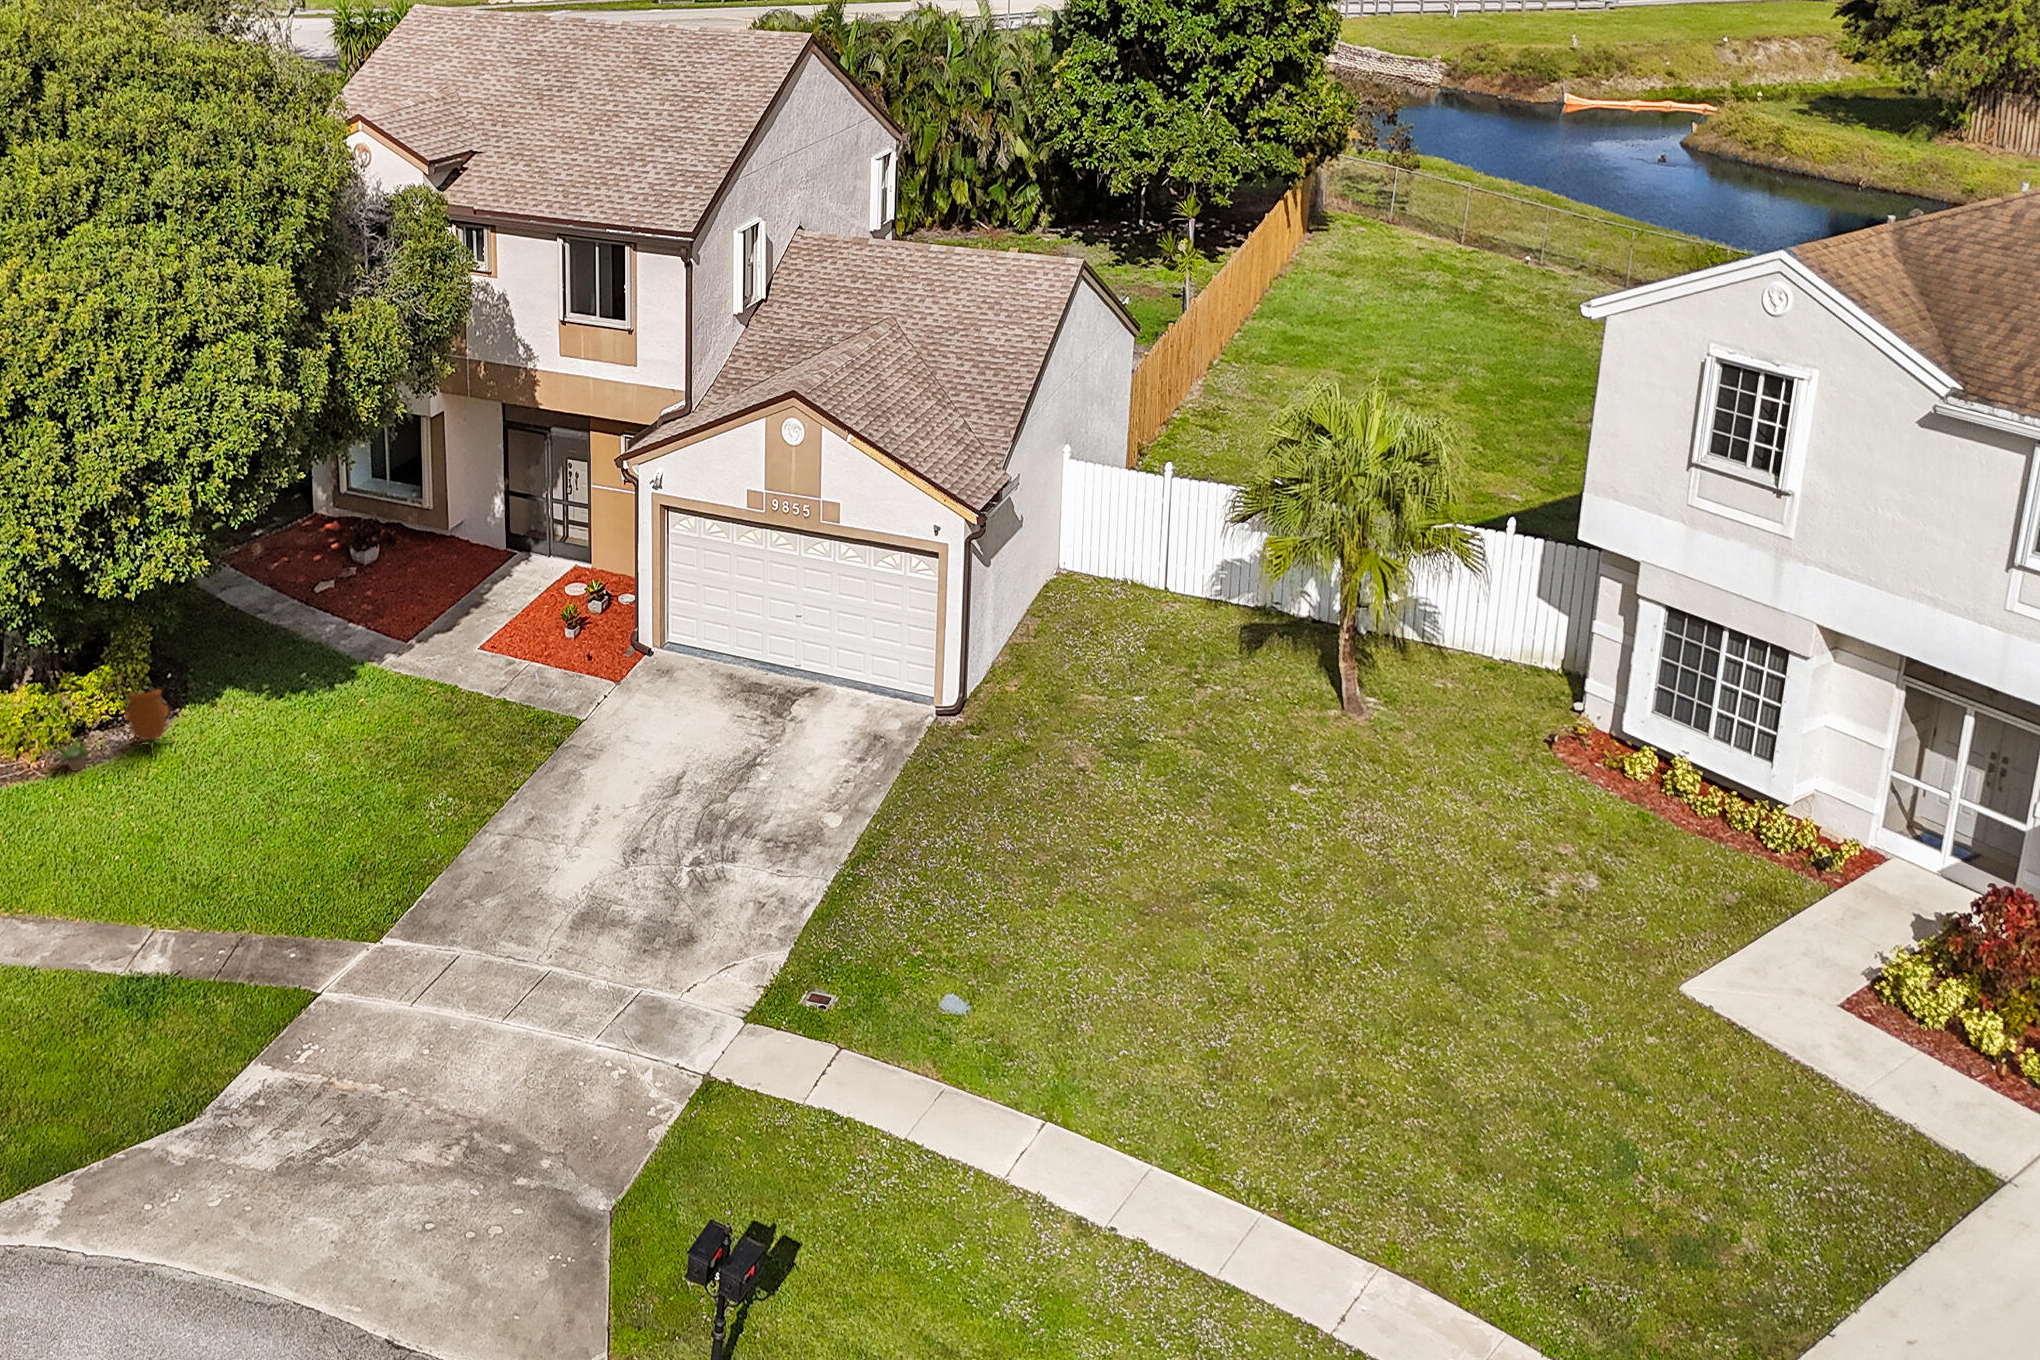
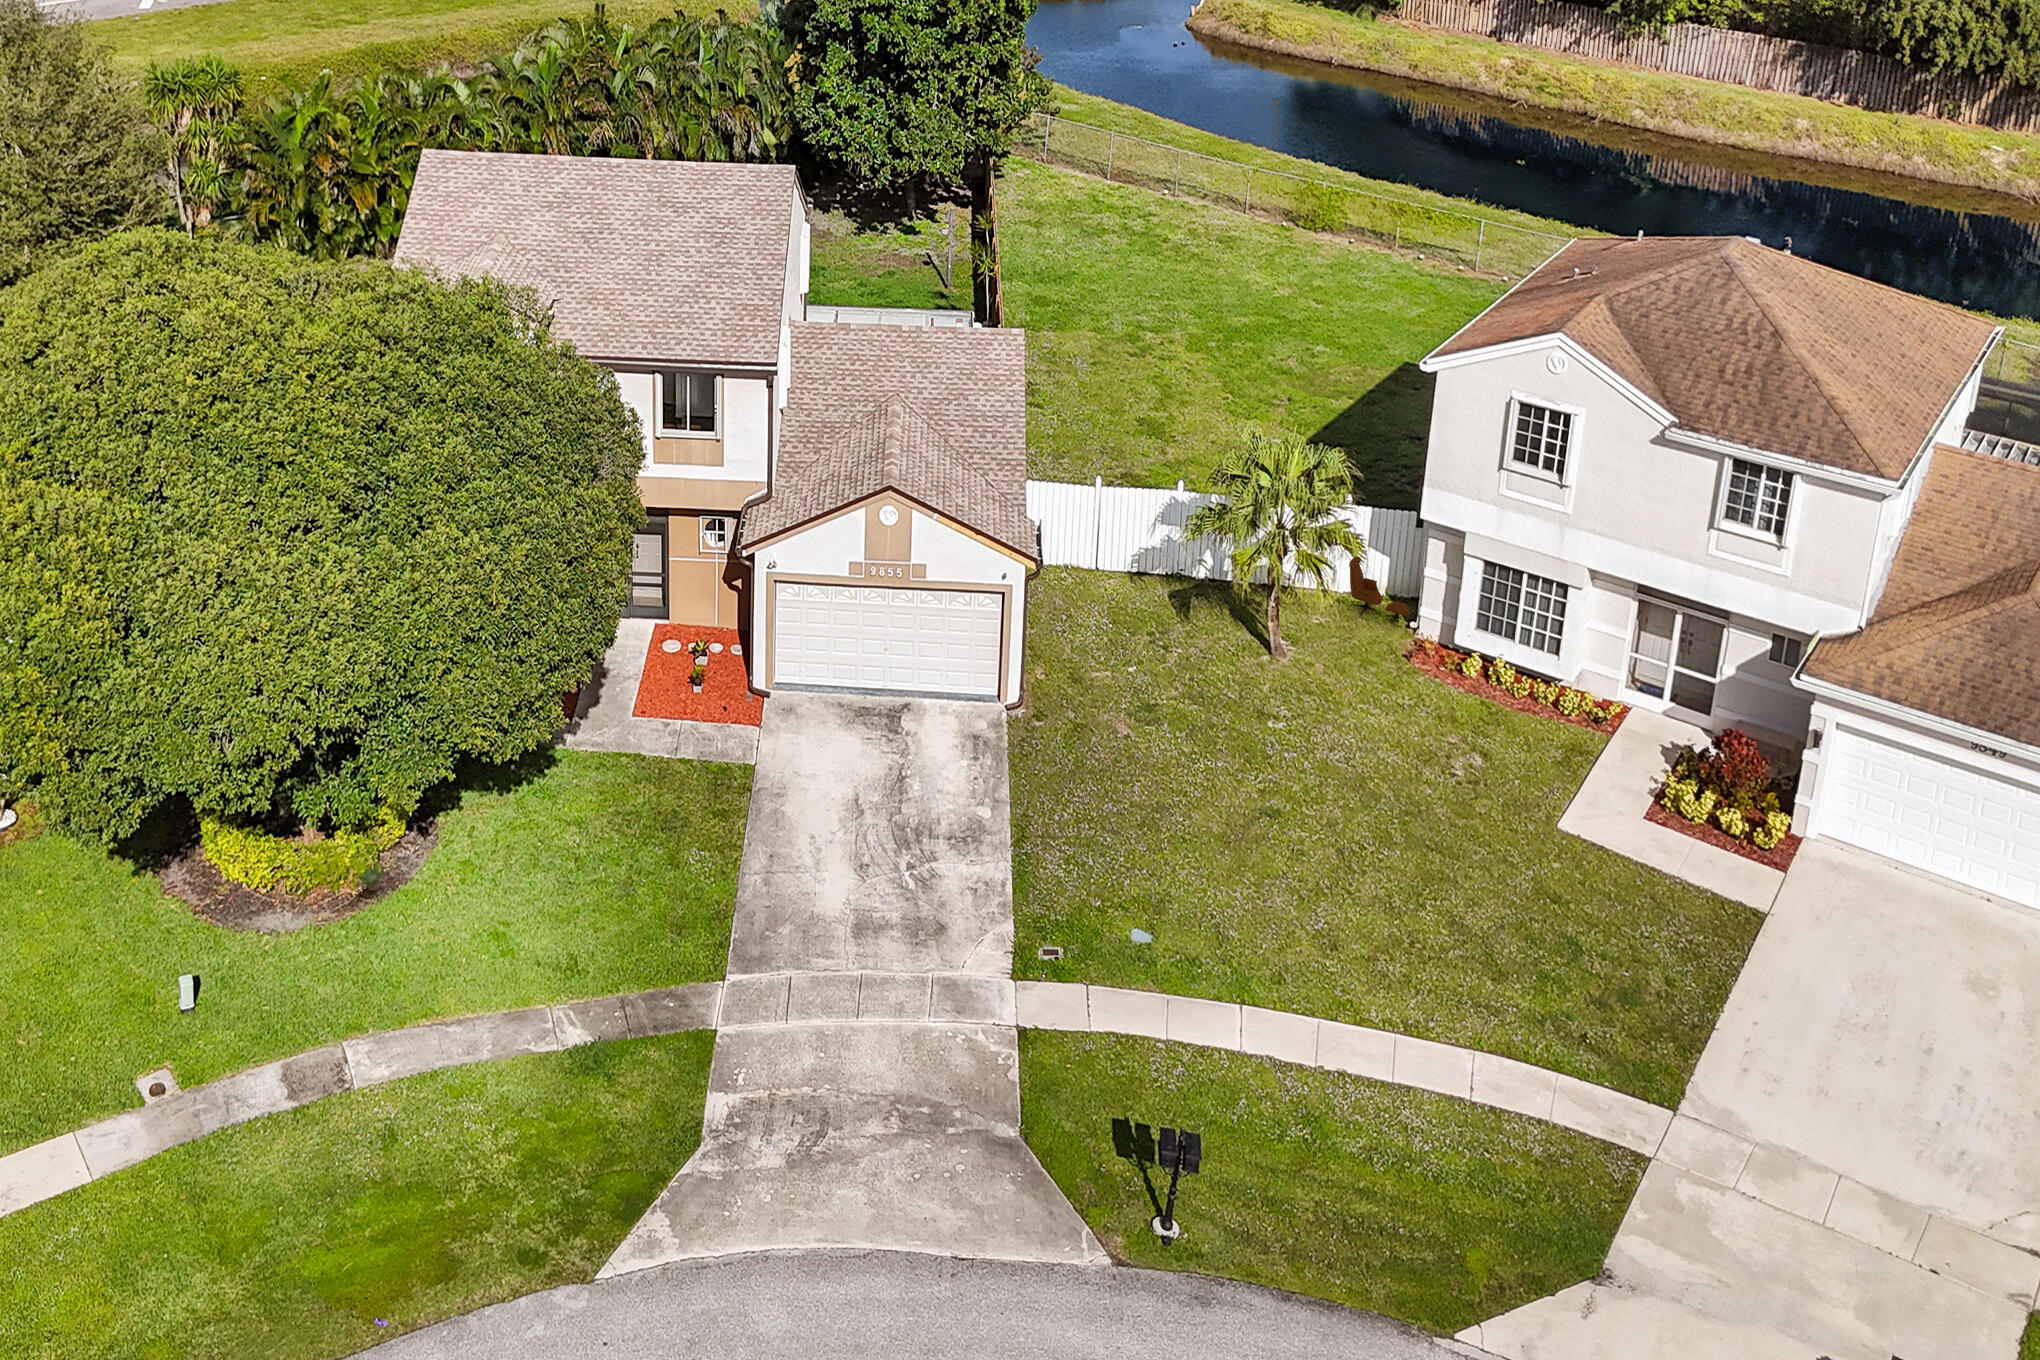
lounge chair: present [126,690,169,752] -> present [1349,557,1409,623]

